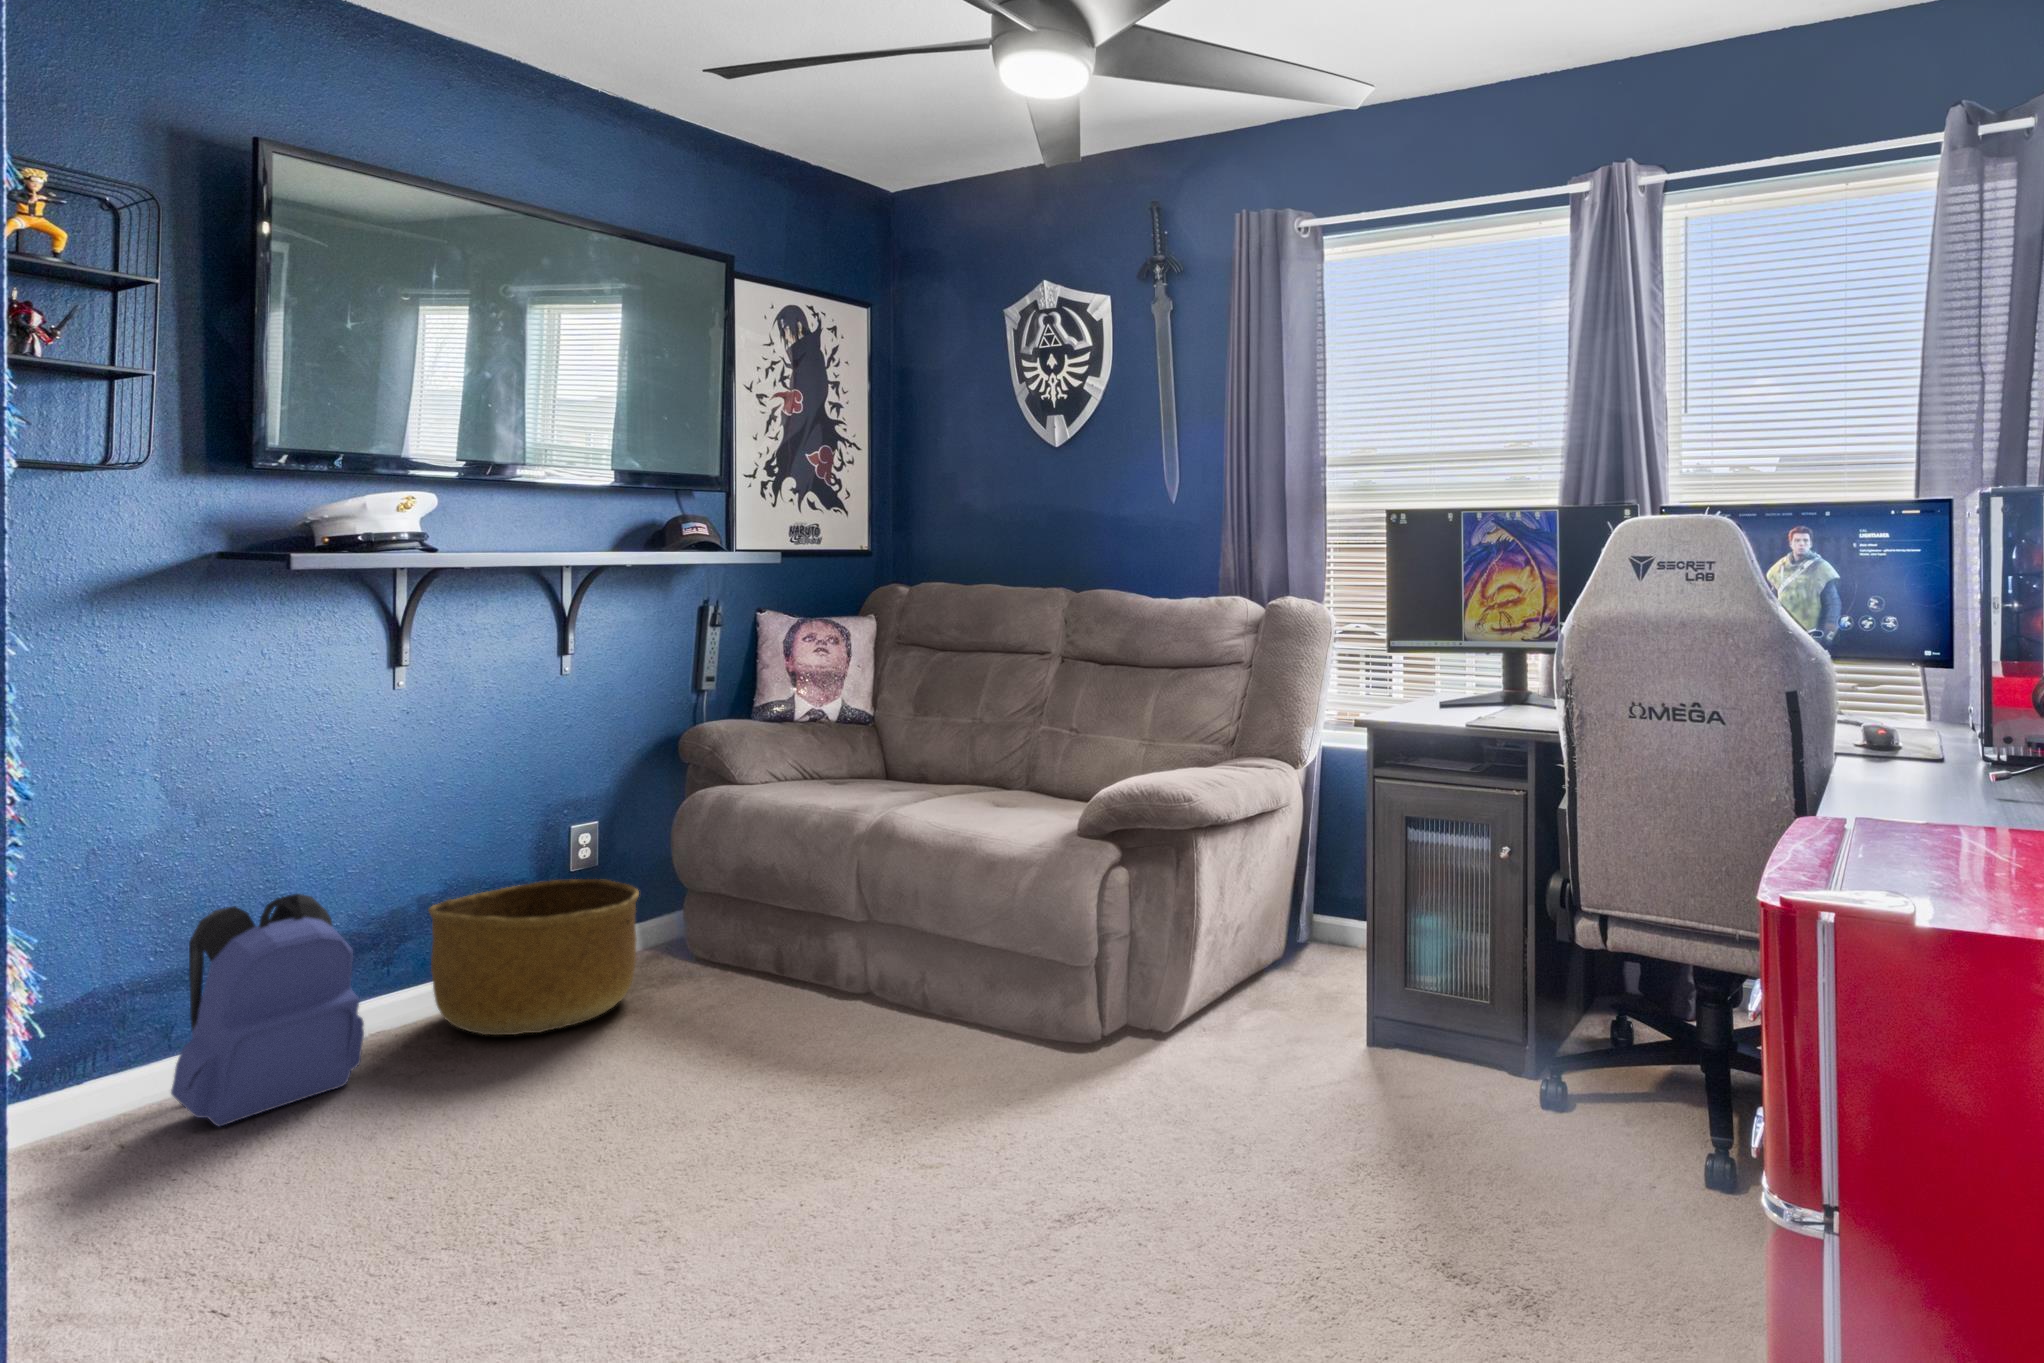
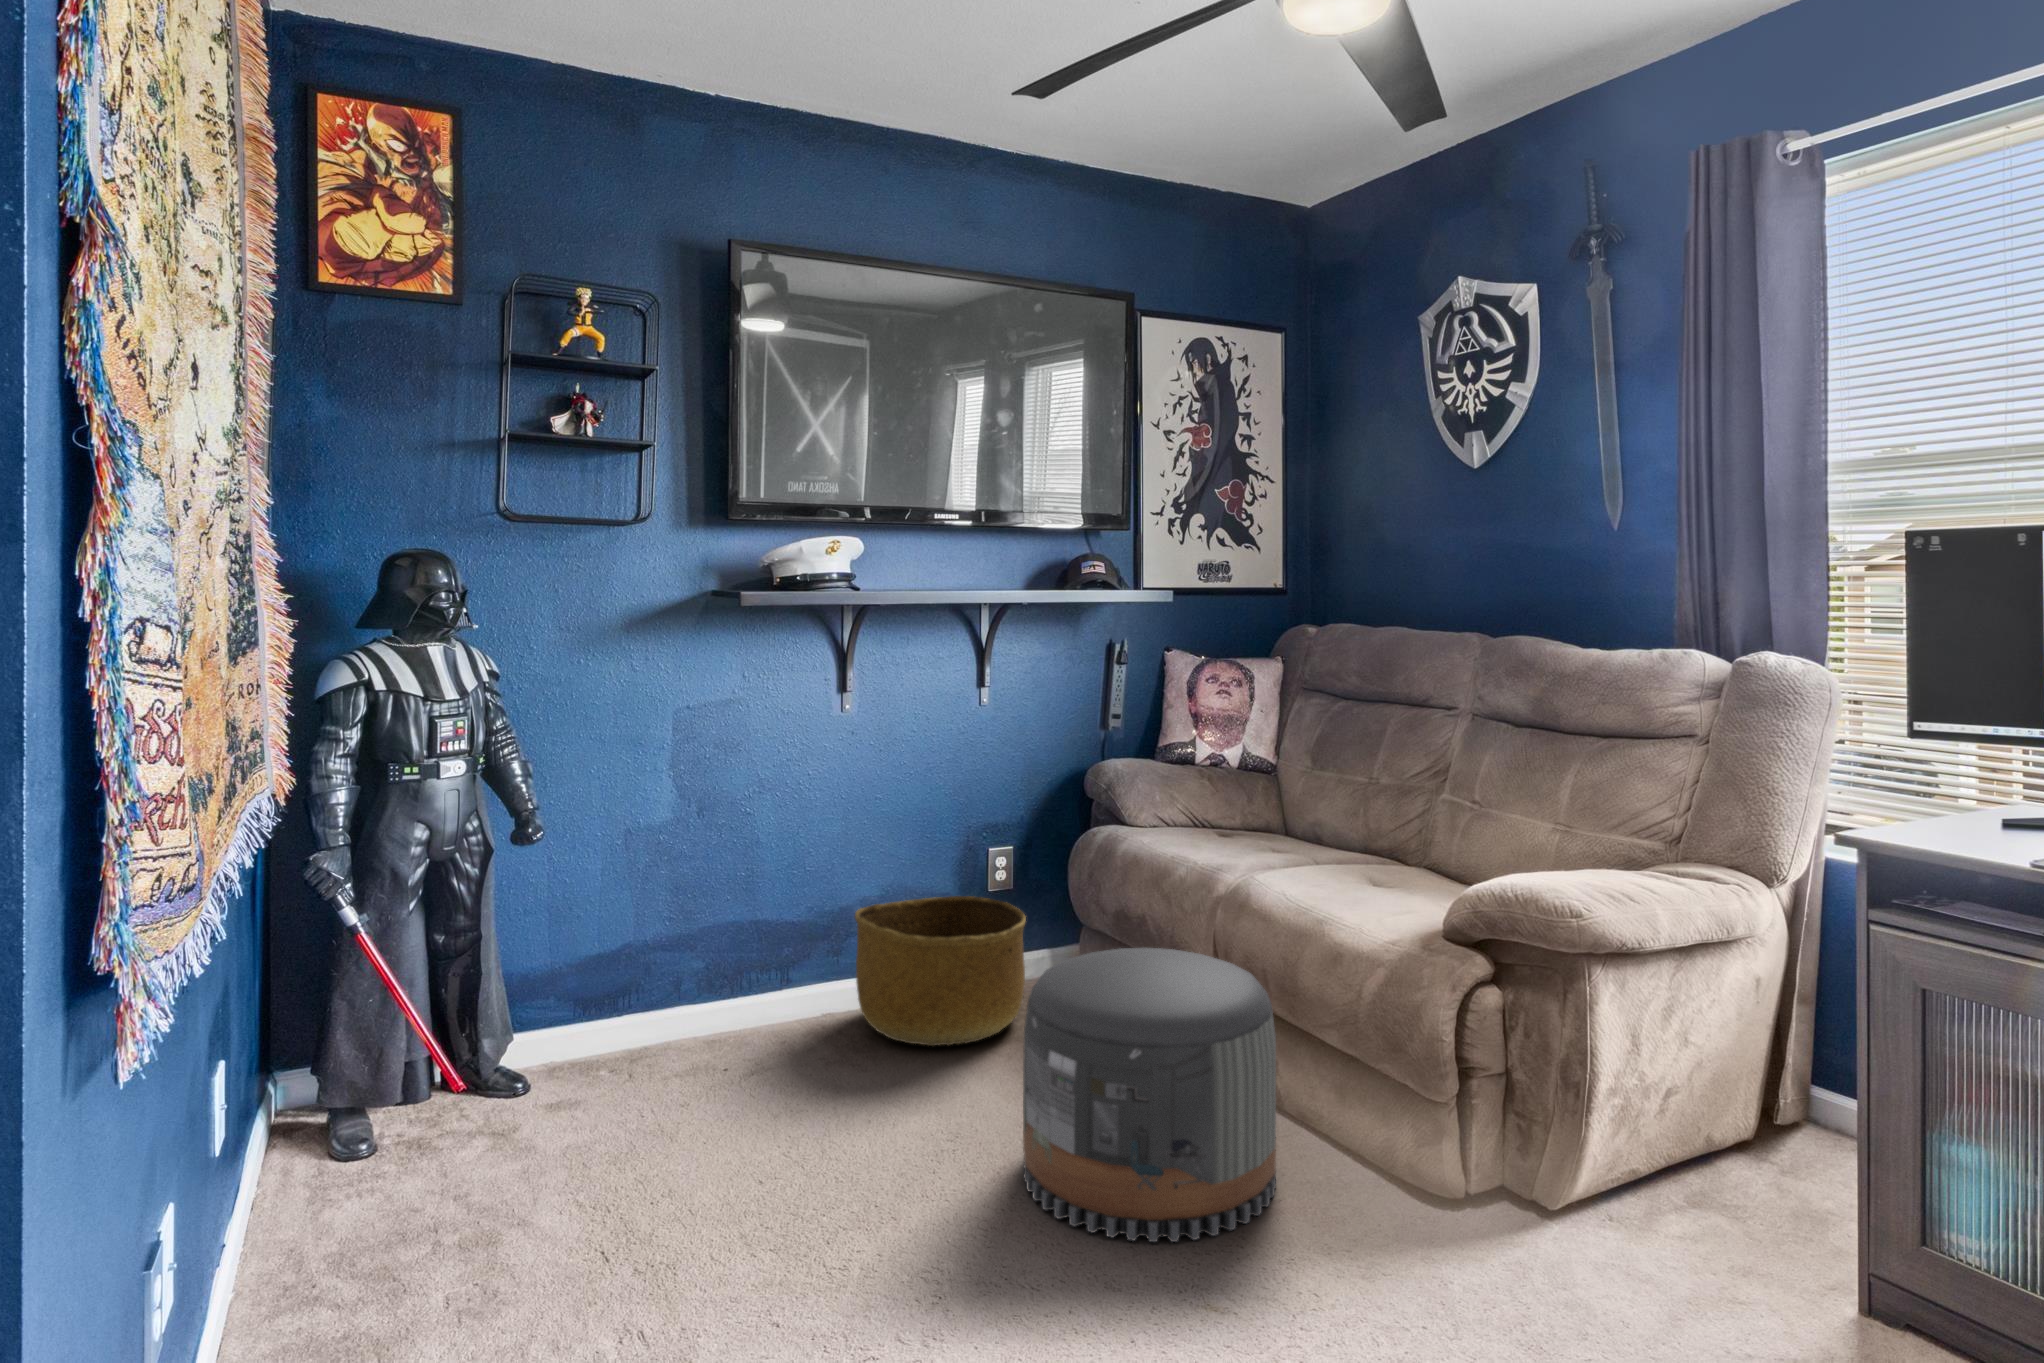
pouf: none [706,882,948,1129] -> present [1023,948,1276,1242]
backpack: present [171,894,364,1126] -> none [648,887,787,1083]

